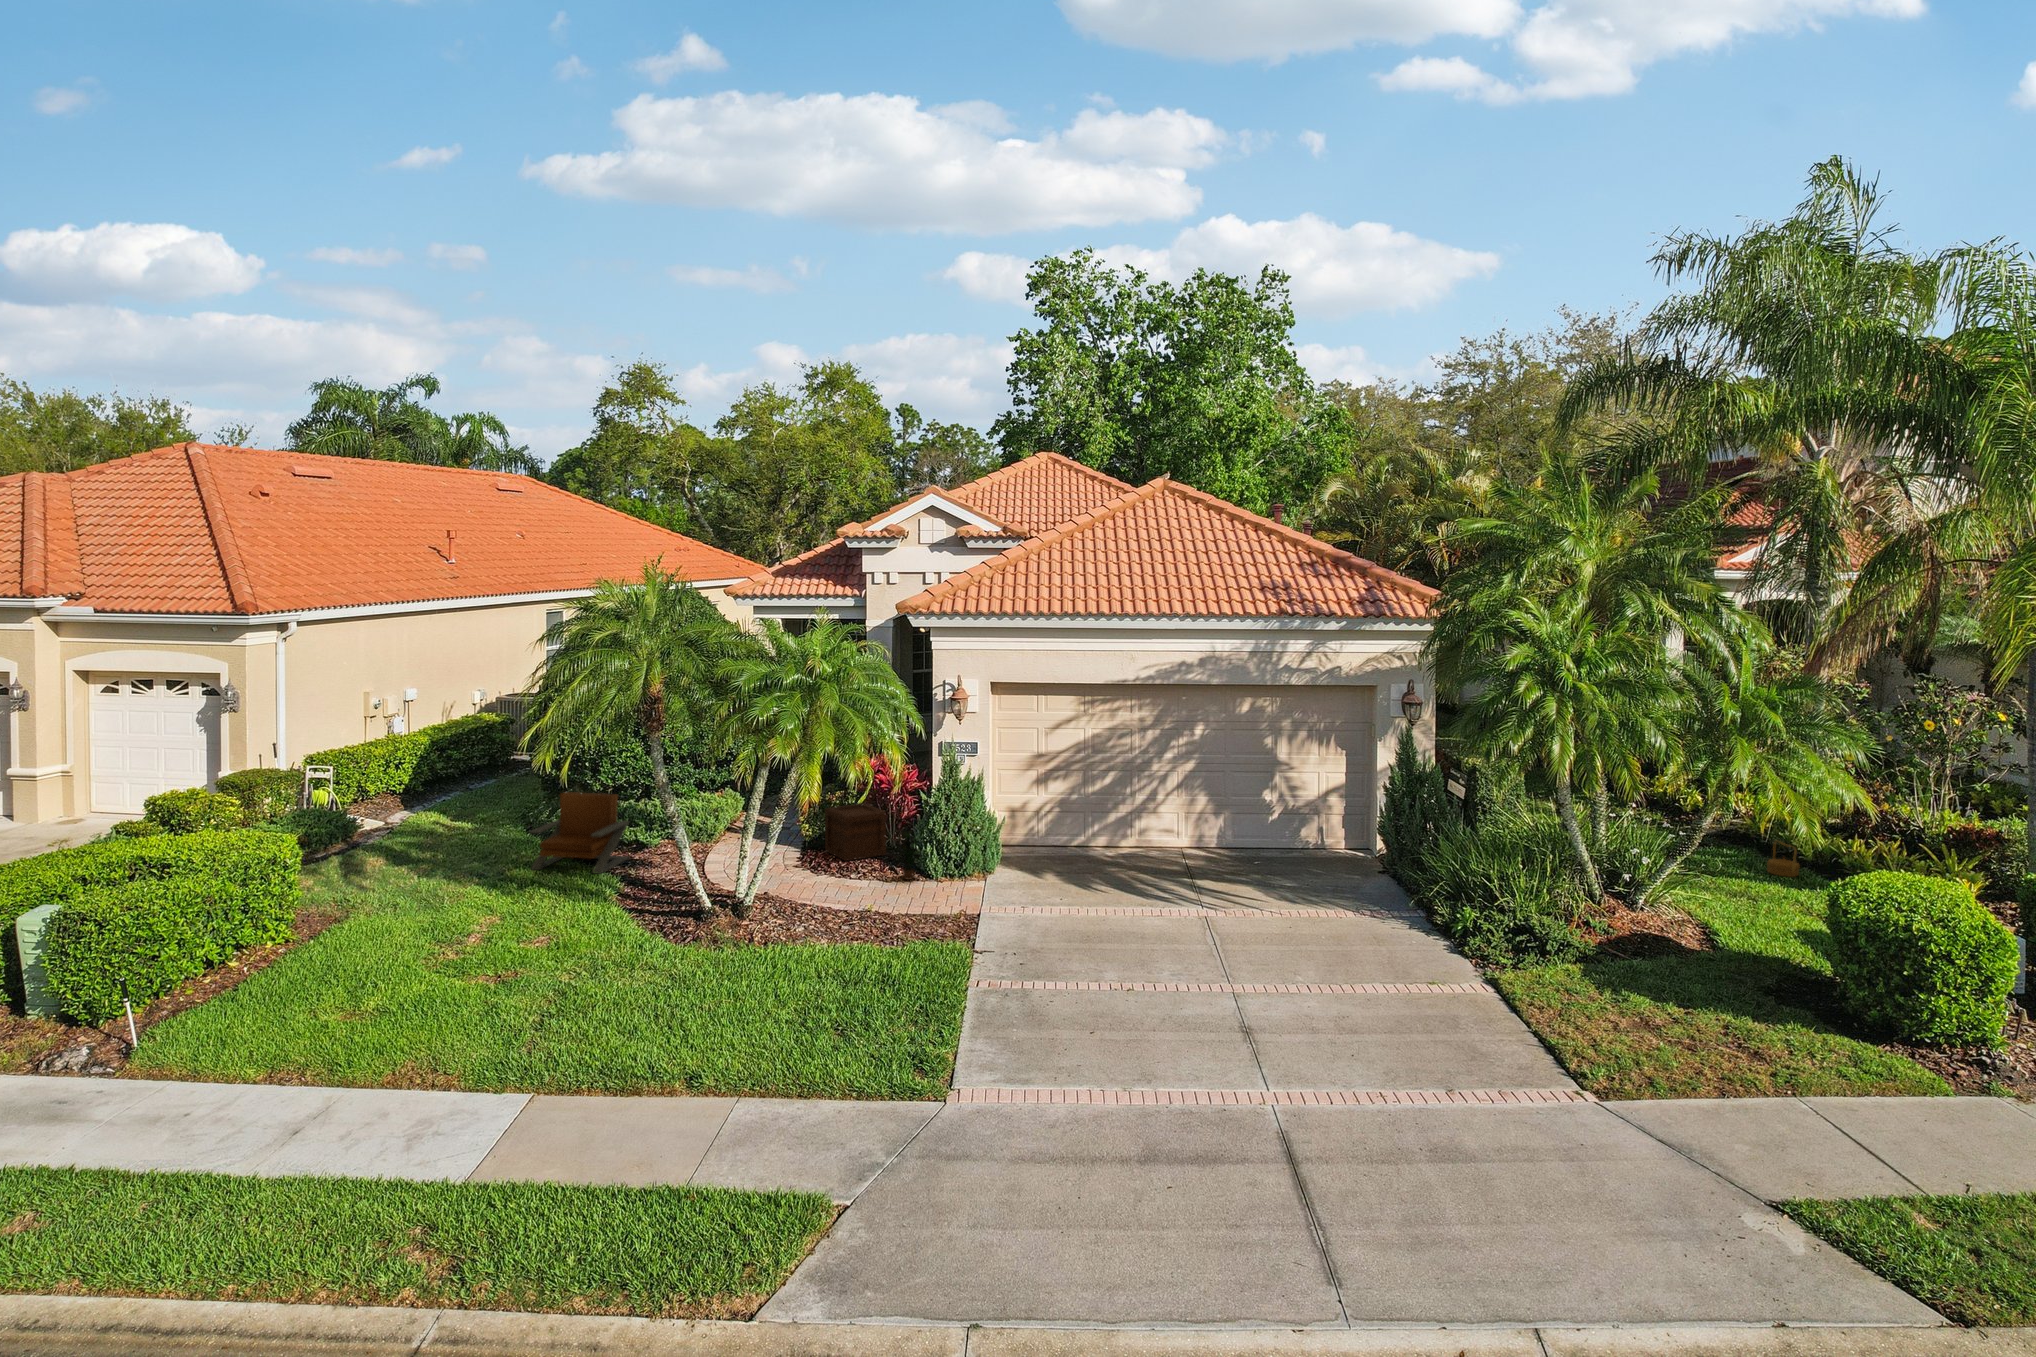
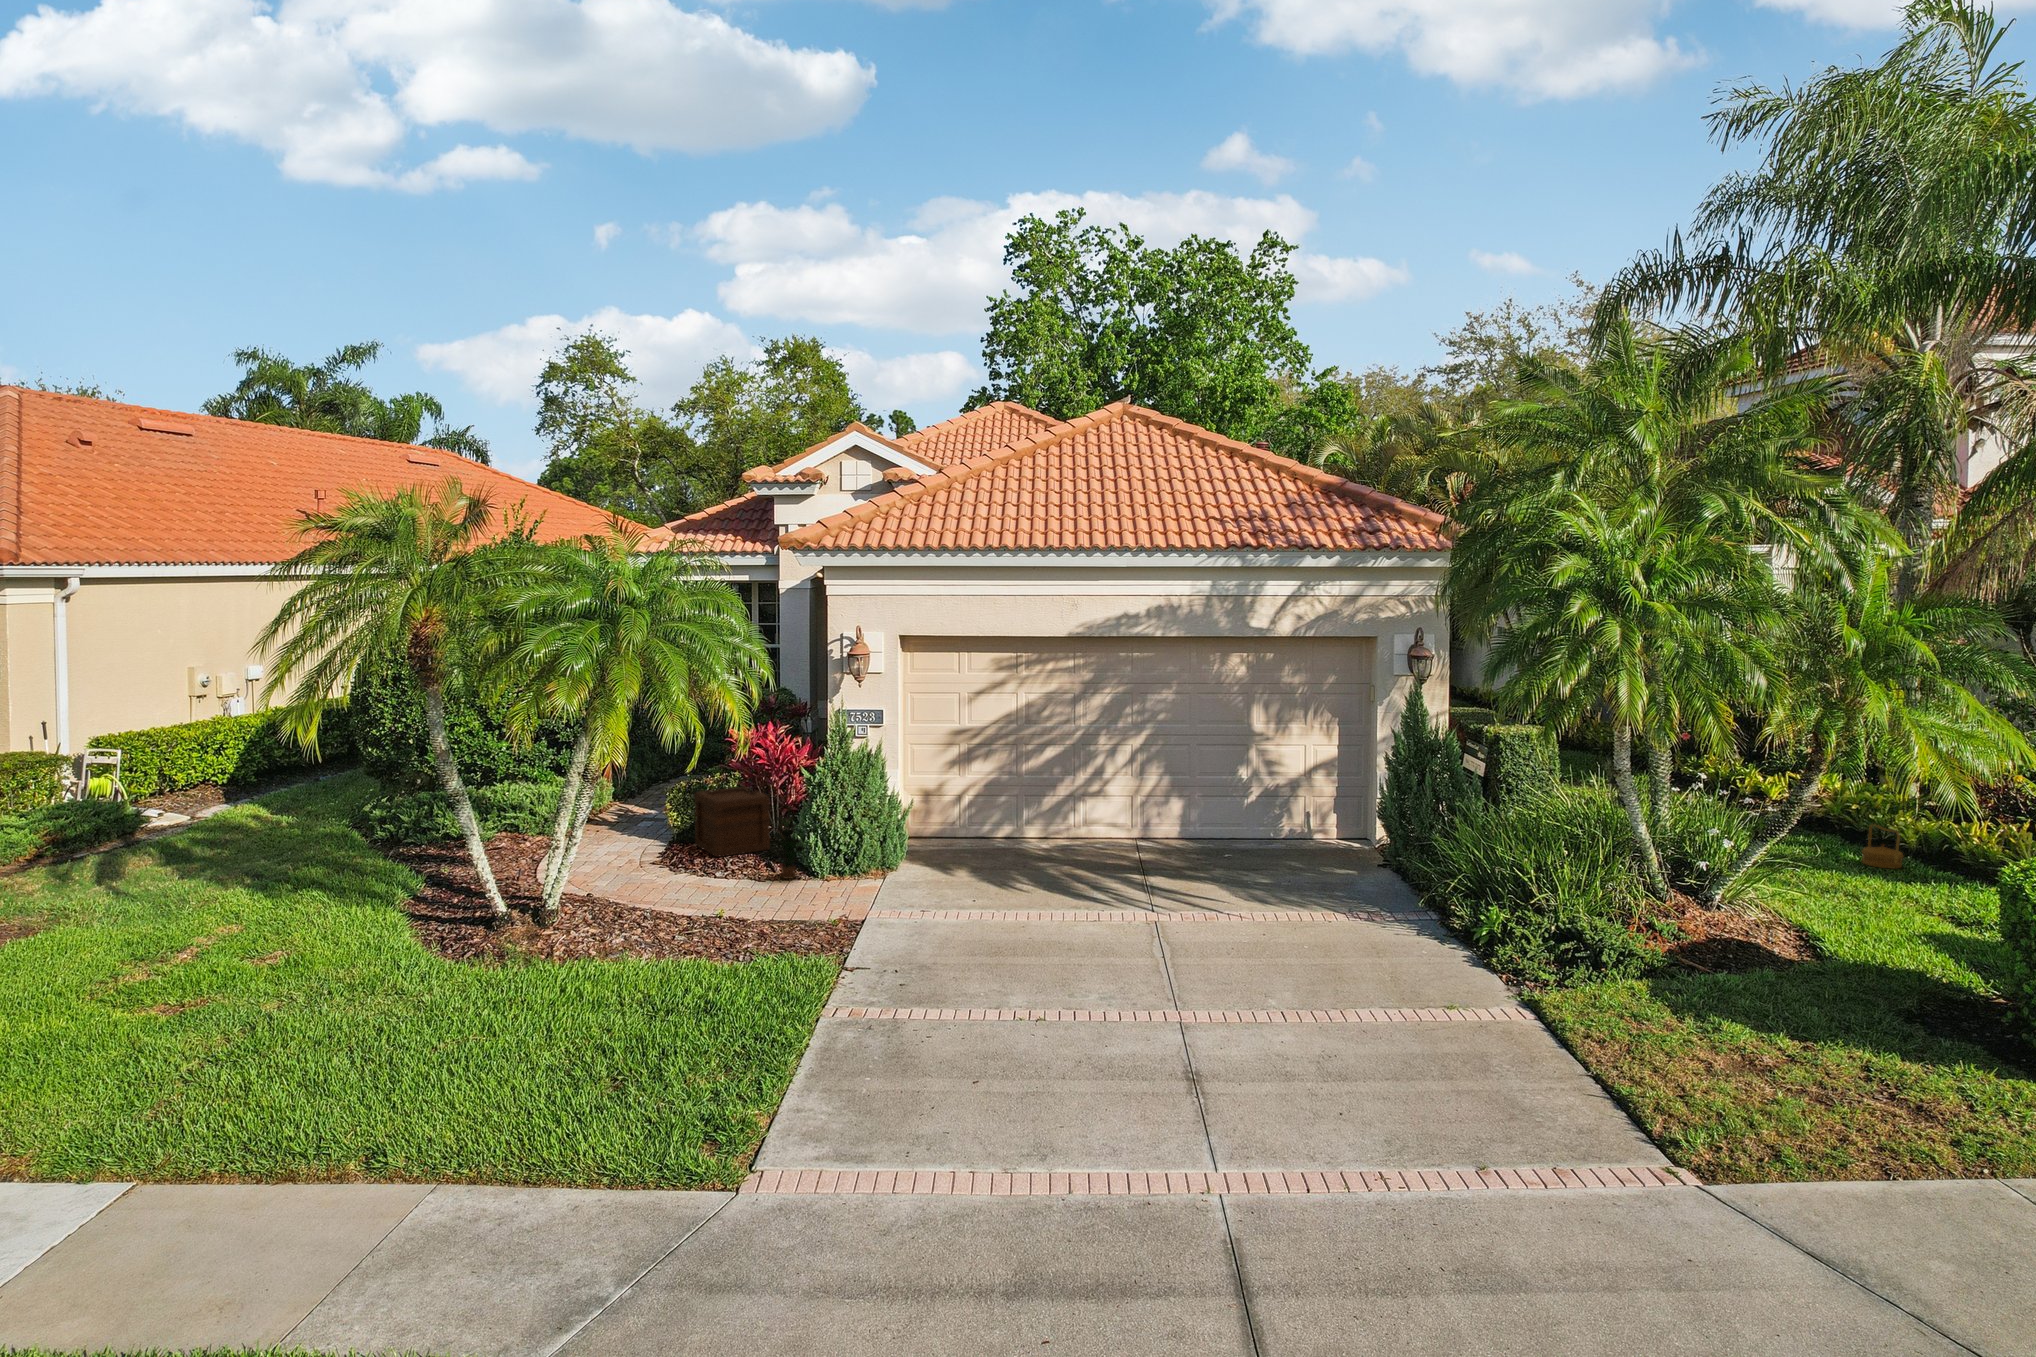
lounge chair: present [530,792,629,874] -> none [310,773,446,874]

